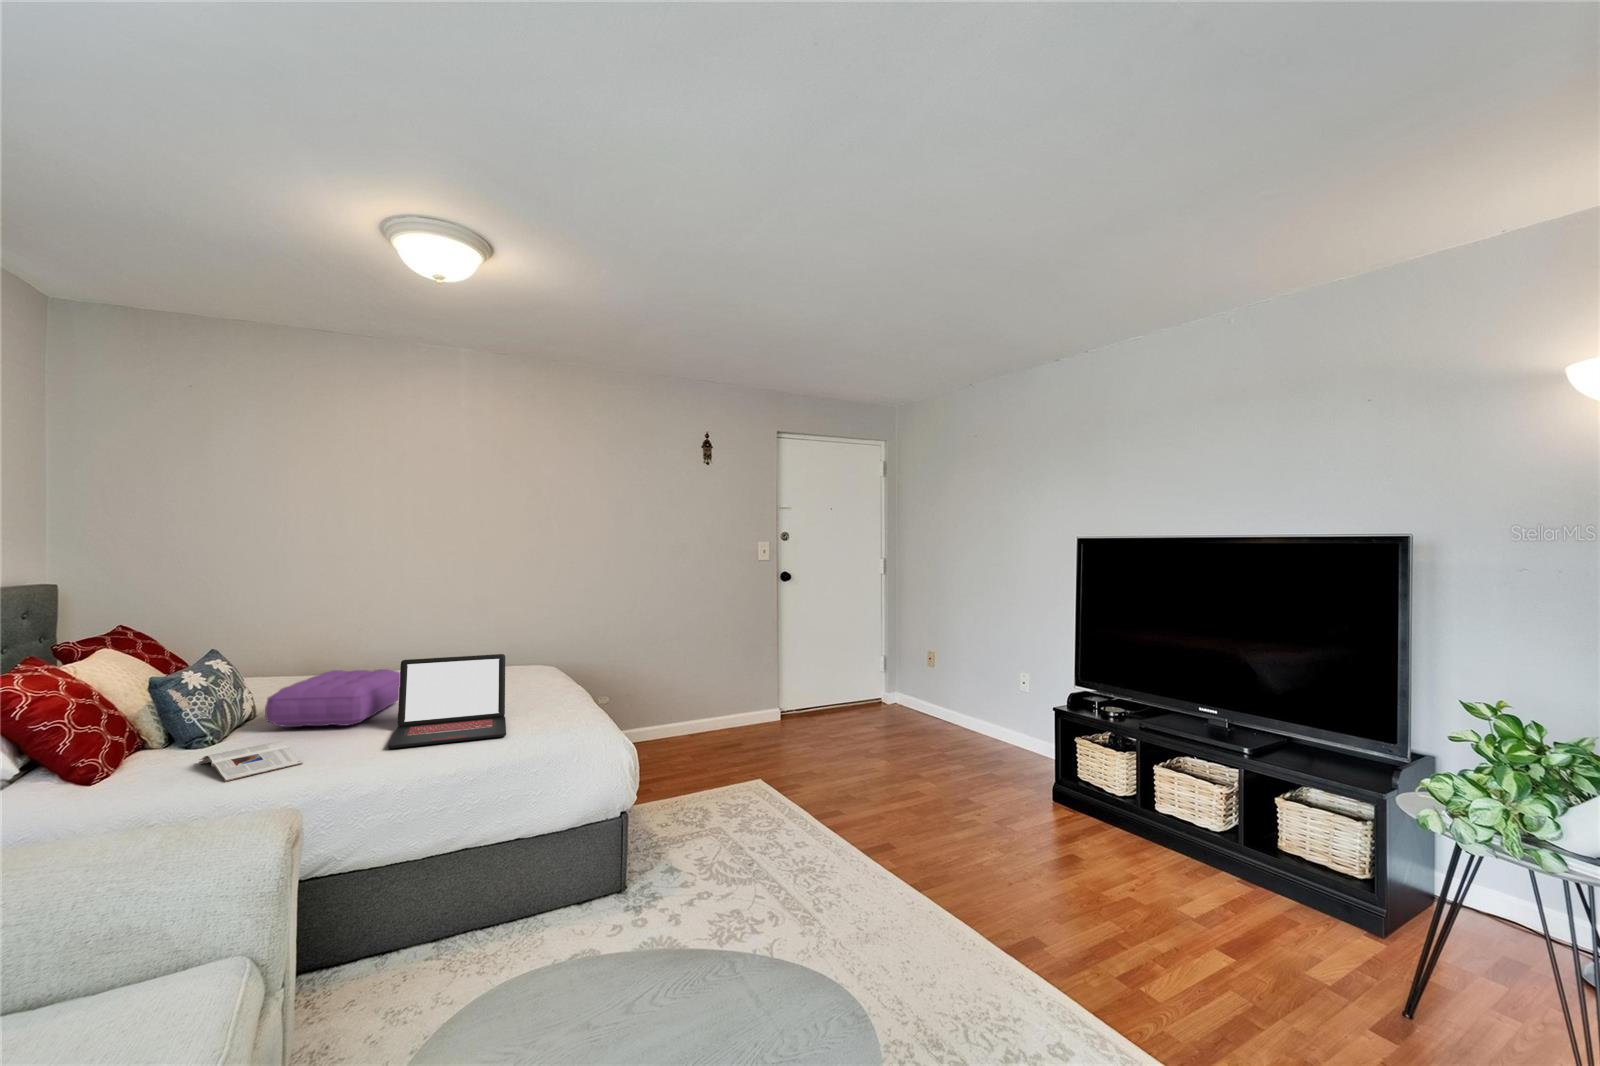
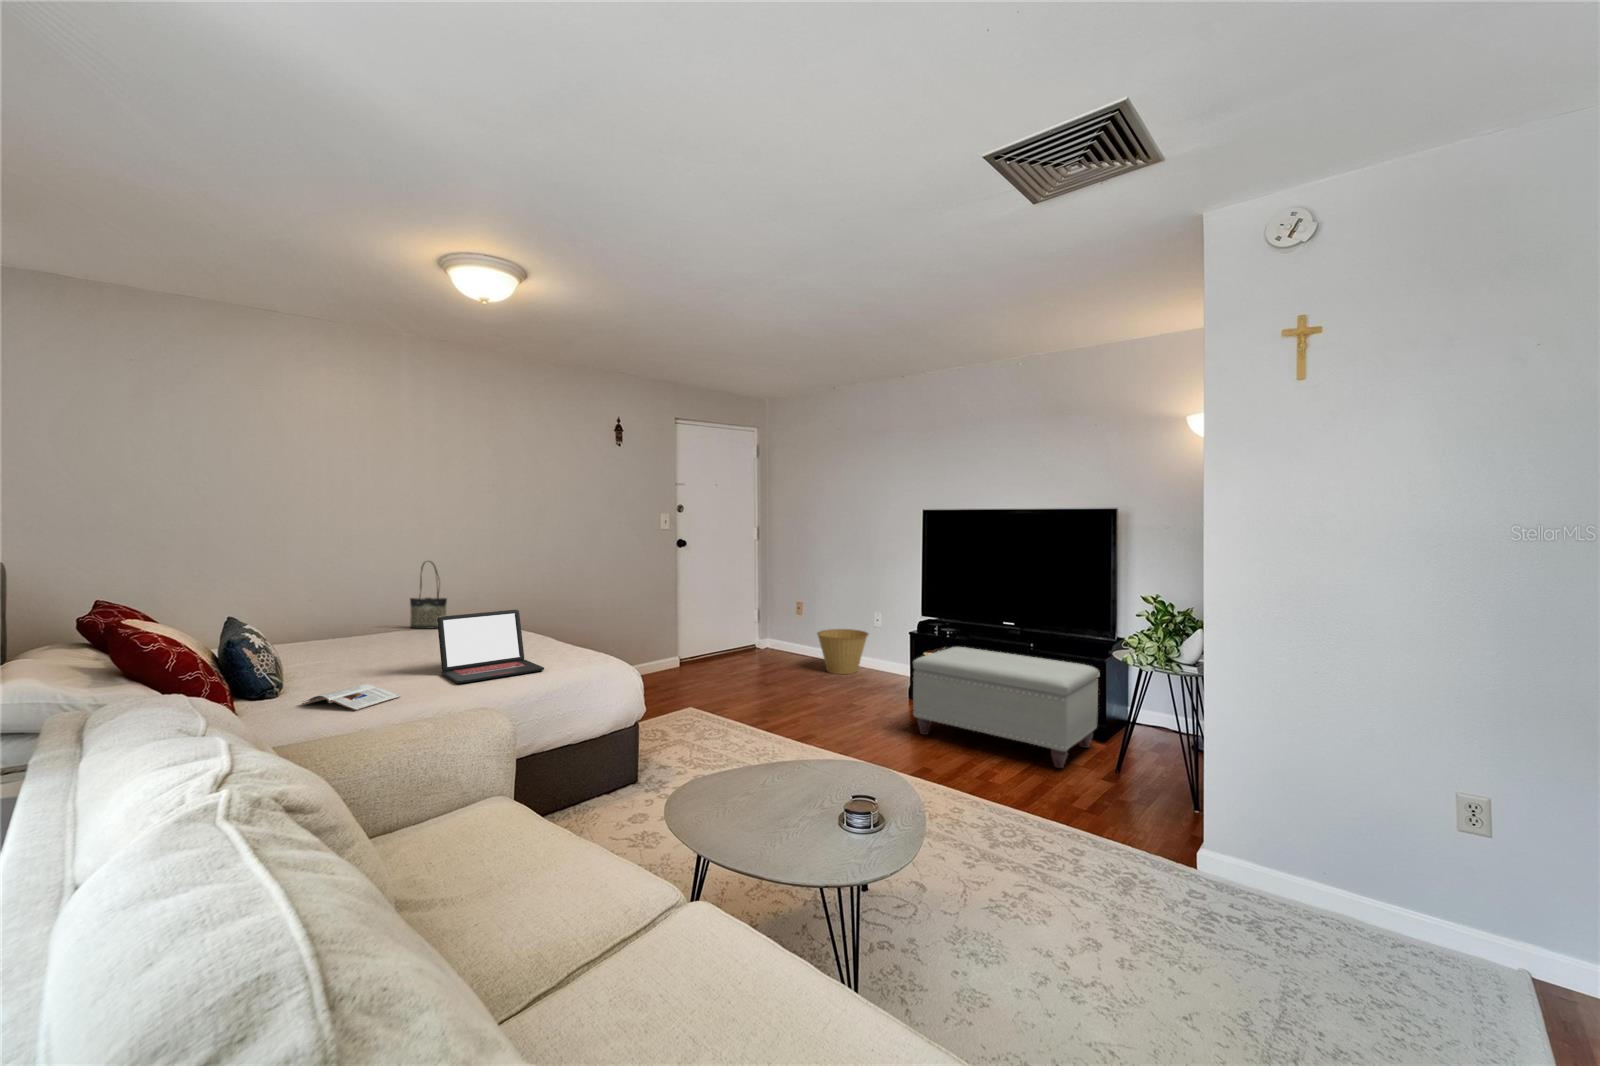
tote bag: none [472,587,506,661] -> present [410,561,447,629]
pillow: present [265,669,400,727] -> none [316,630,413,680]
basket: none [948,686,1017,747] -> present [817,629,868,674]
ottoman: none [1041,738,1372,989] -> present [913,647,1099,768]

